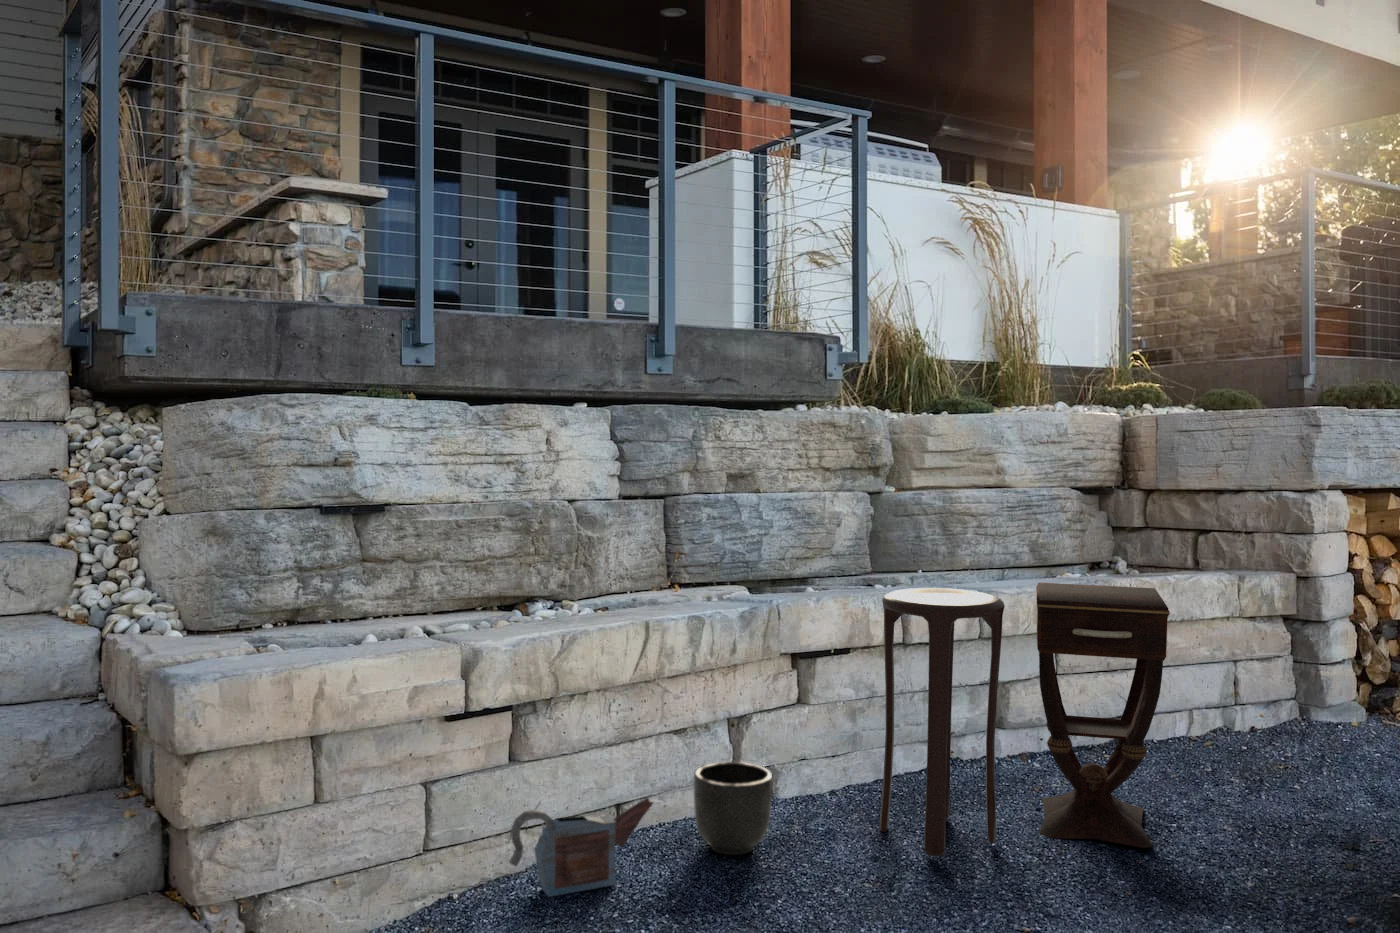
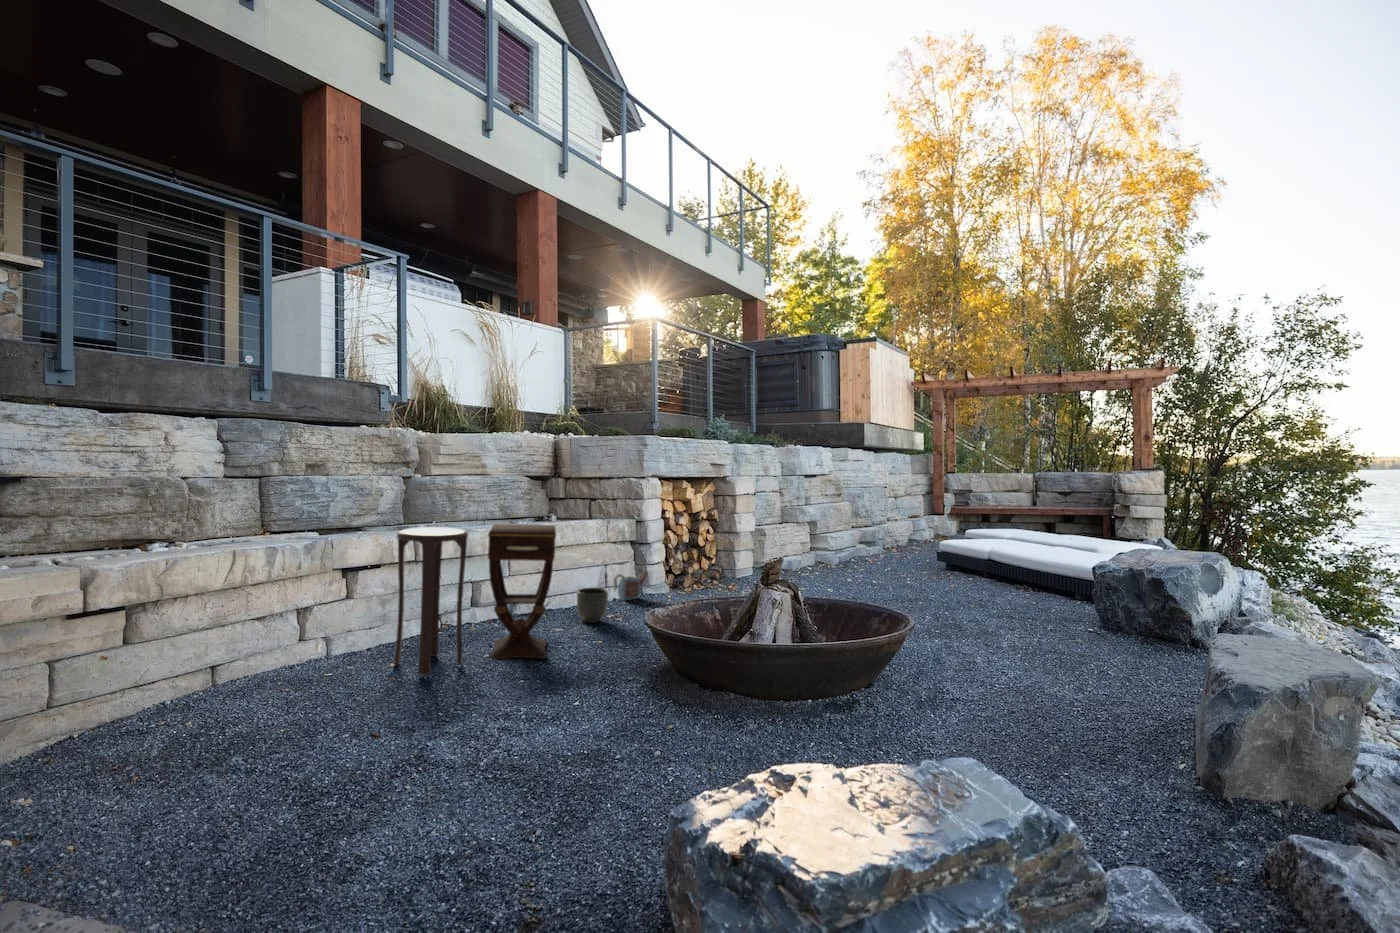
planter: present [694,762,772,855] -> present [577,588,608,623]
watering can: present [509,798,653,897] -> present [613,572,648,601]

